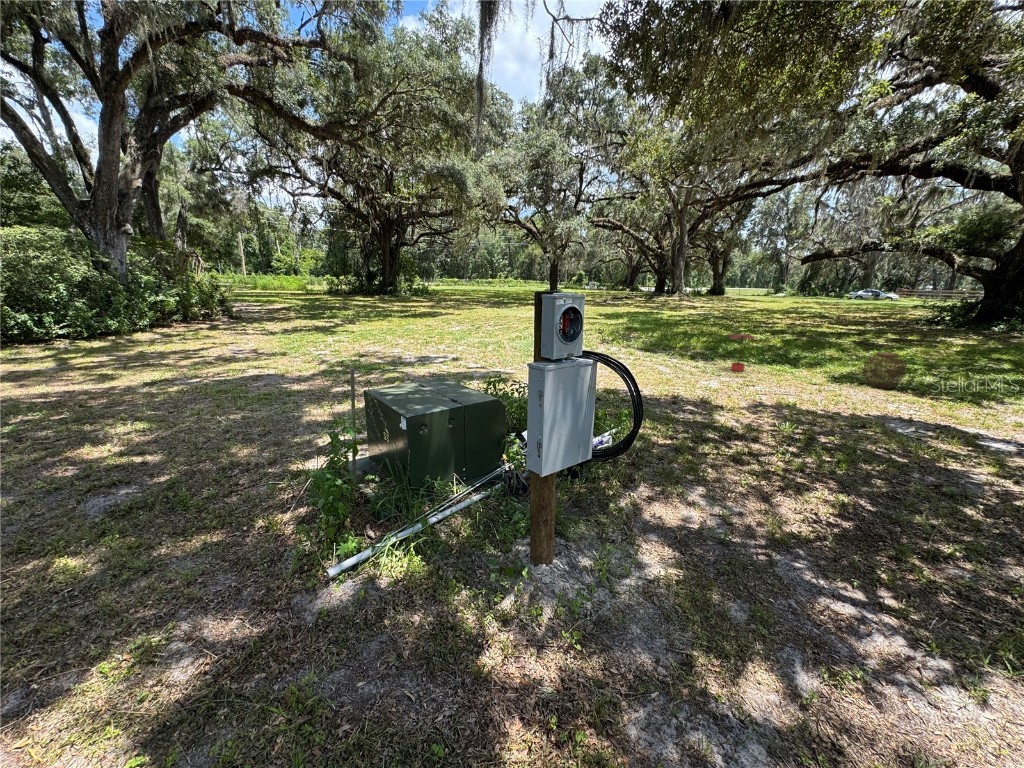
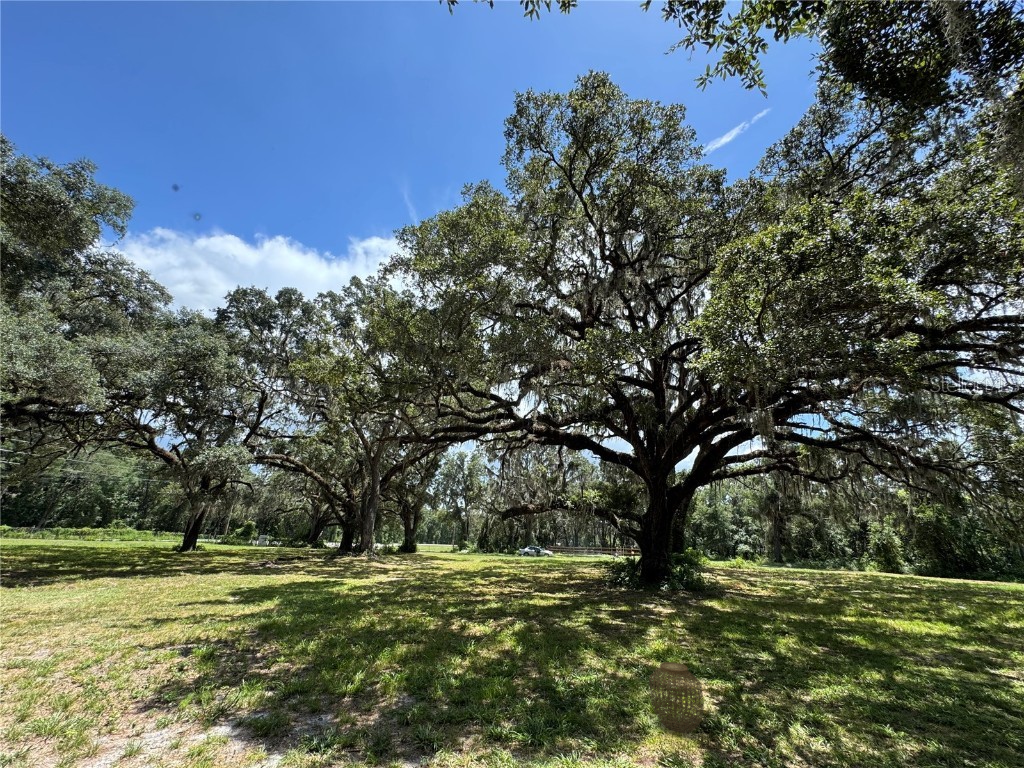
potted plant: present [729,334,755,371] -> none [450,644,498,729]

